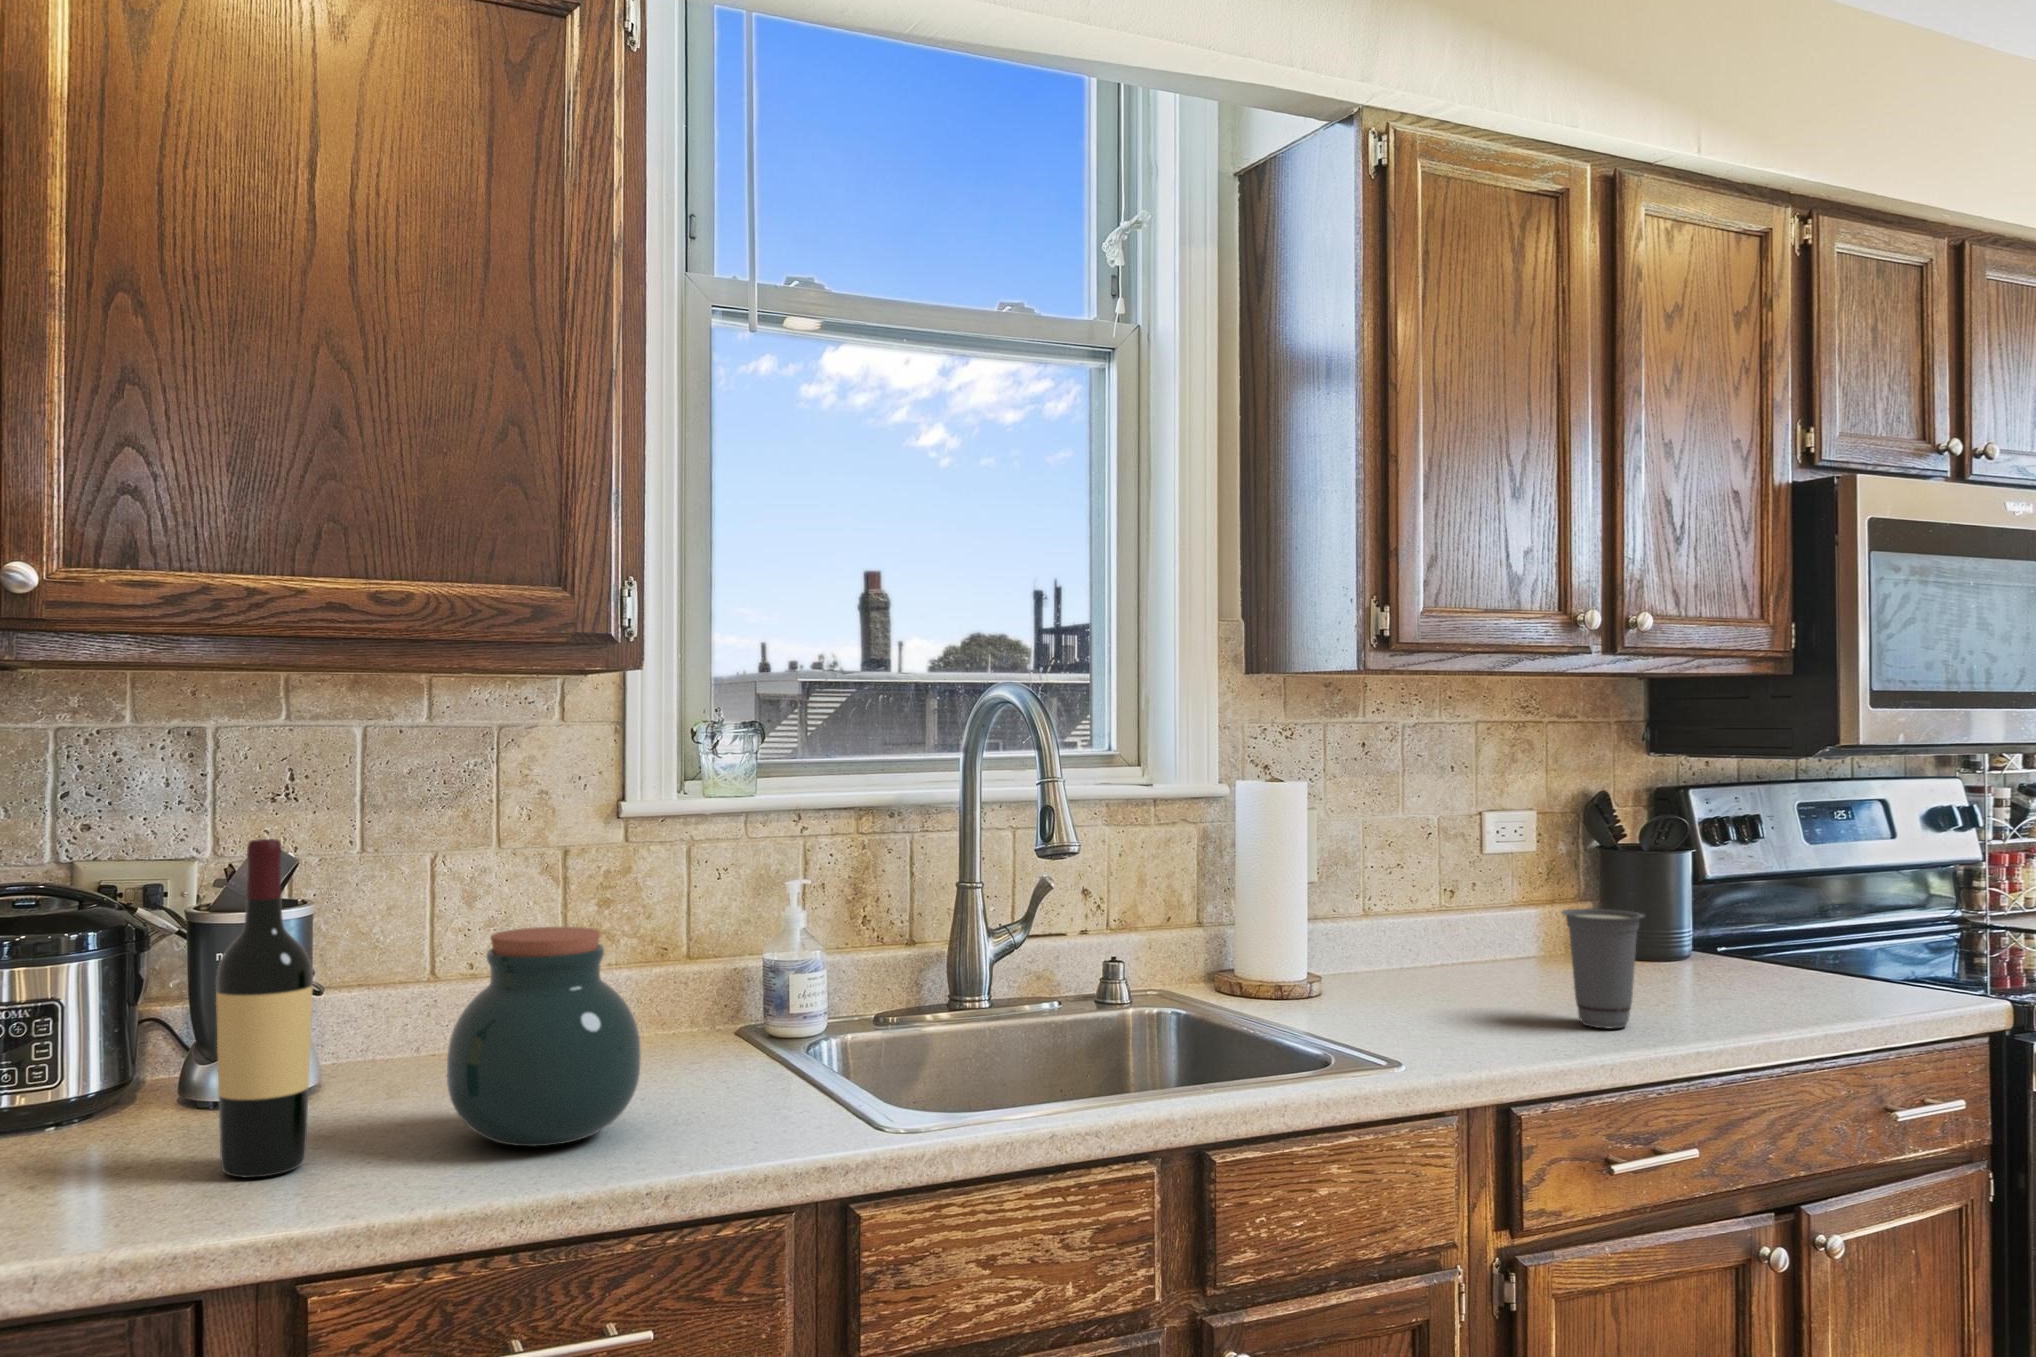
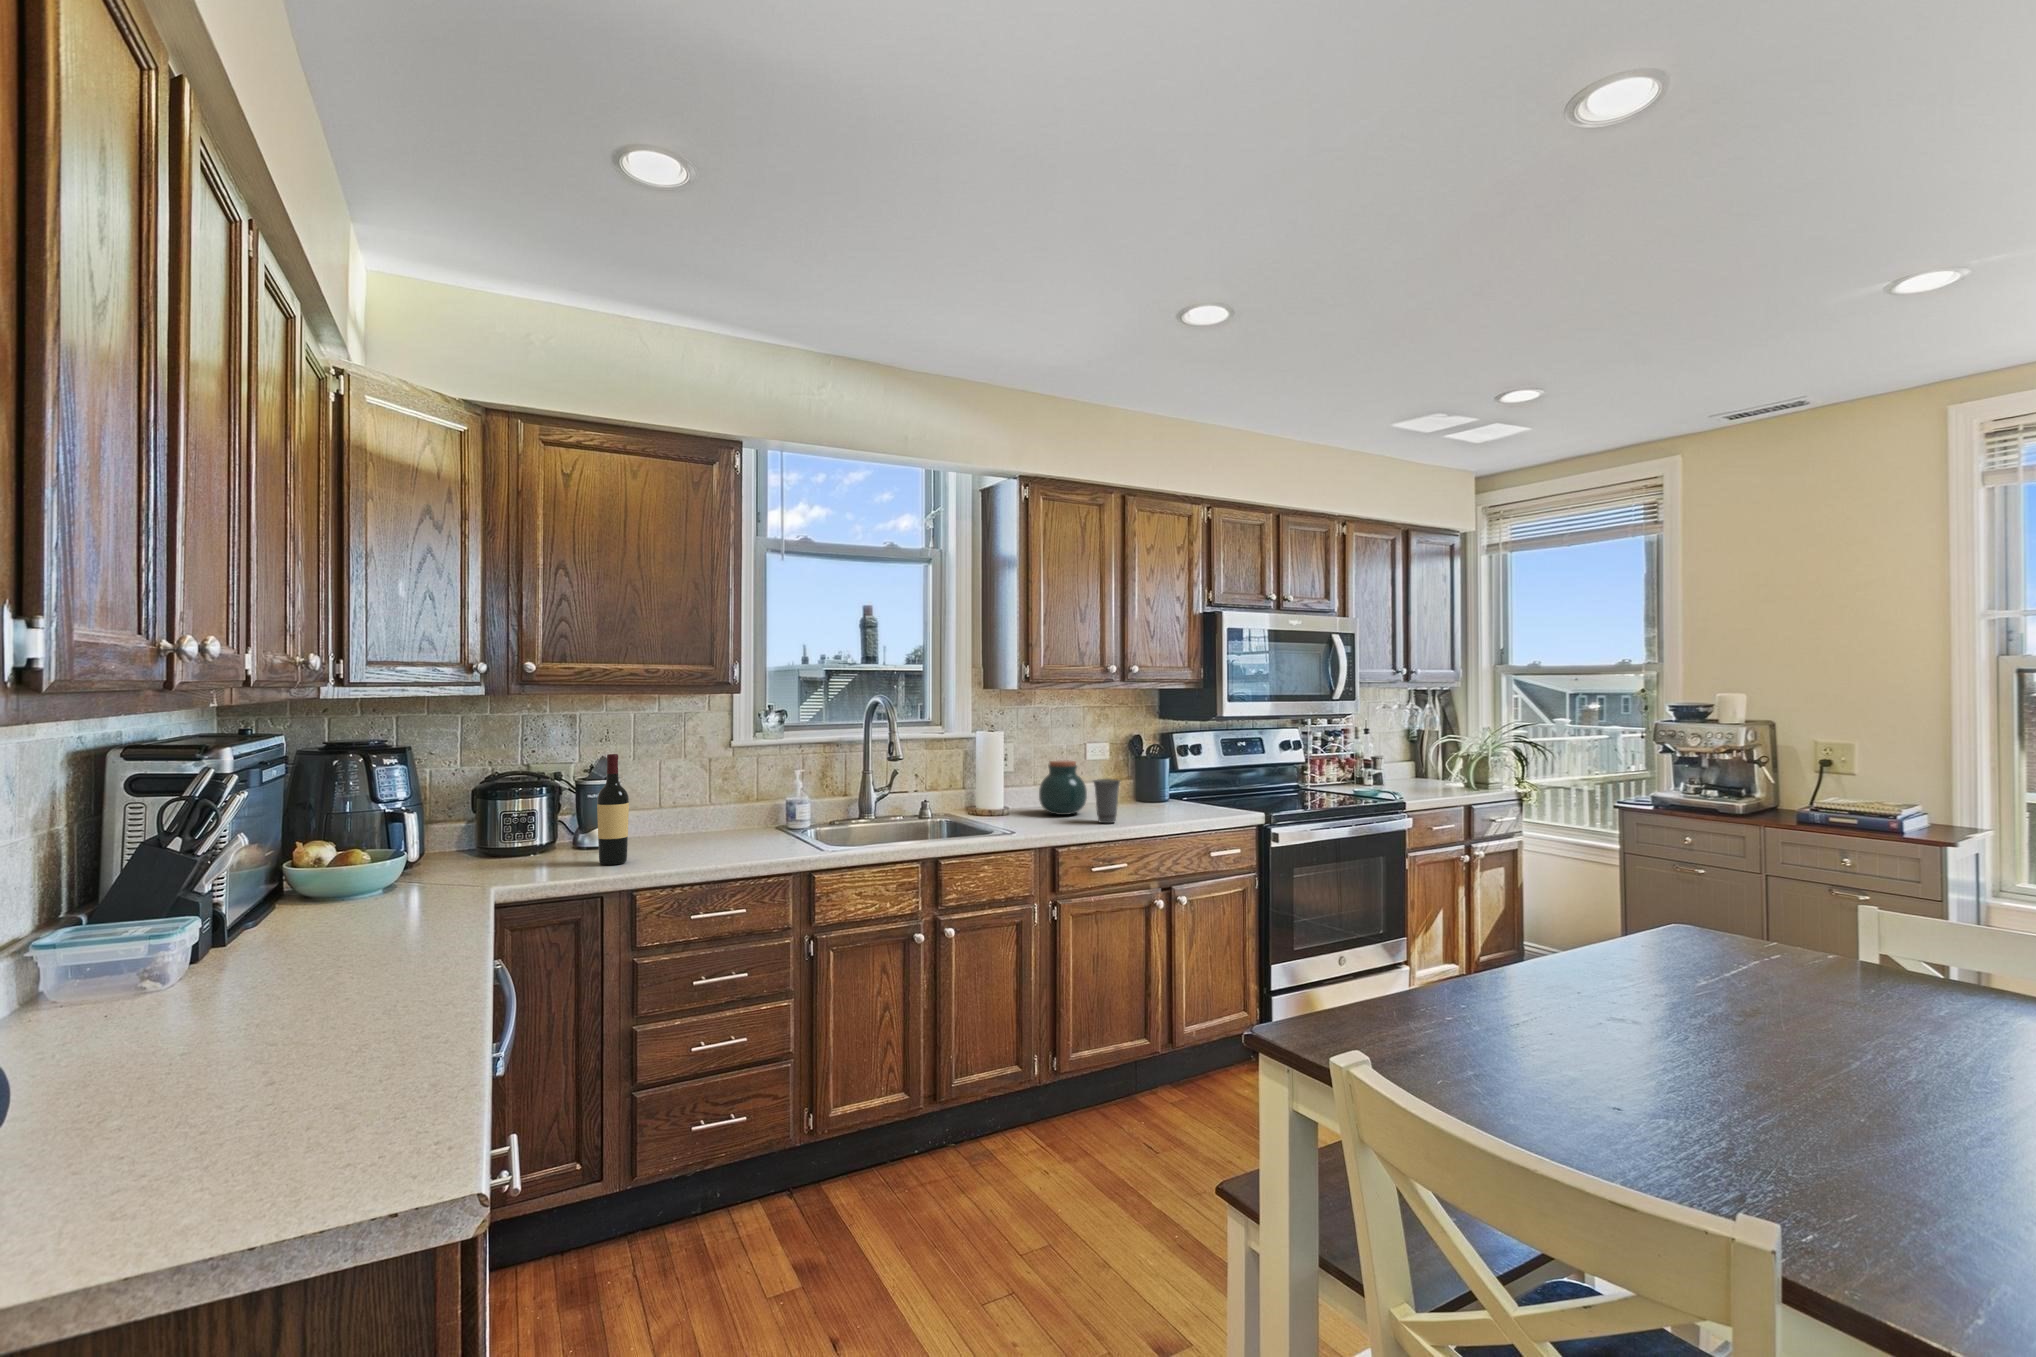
jar: present [447,927,641,1146] -> present [1039,760,1087,815]

